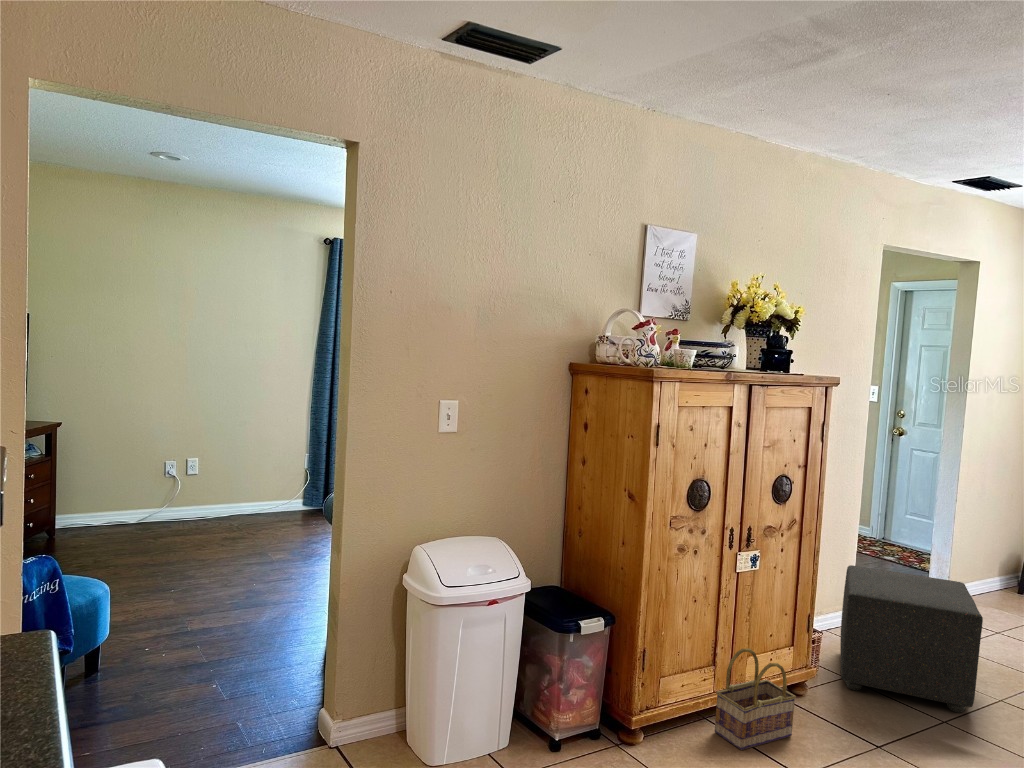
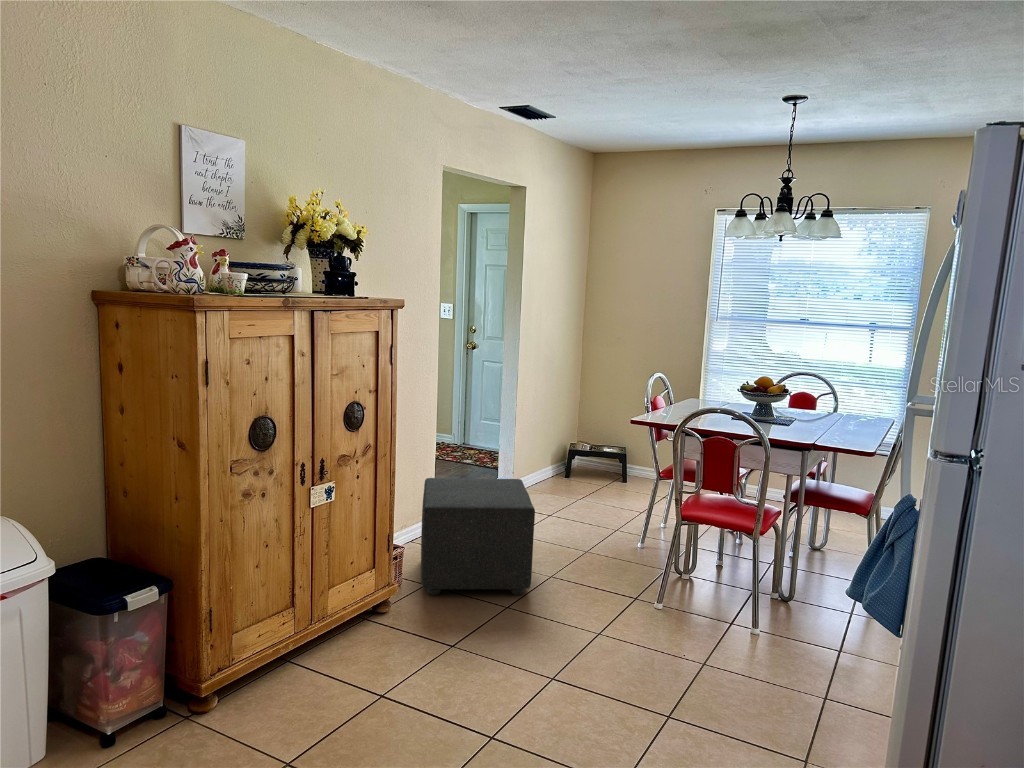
basket: present [715,649,796,750] -> none [297,582,377,686]

